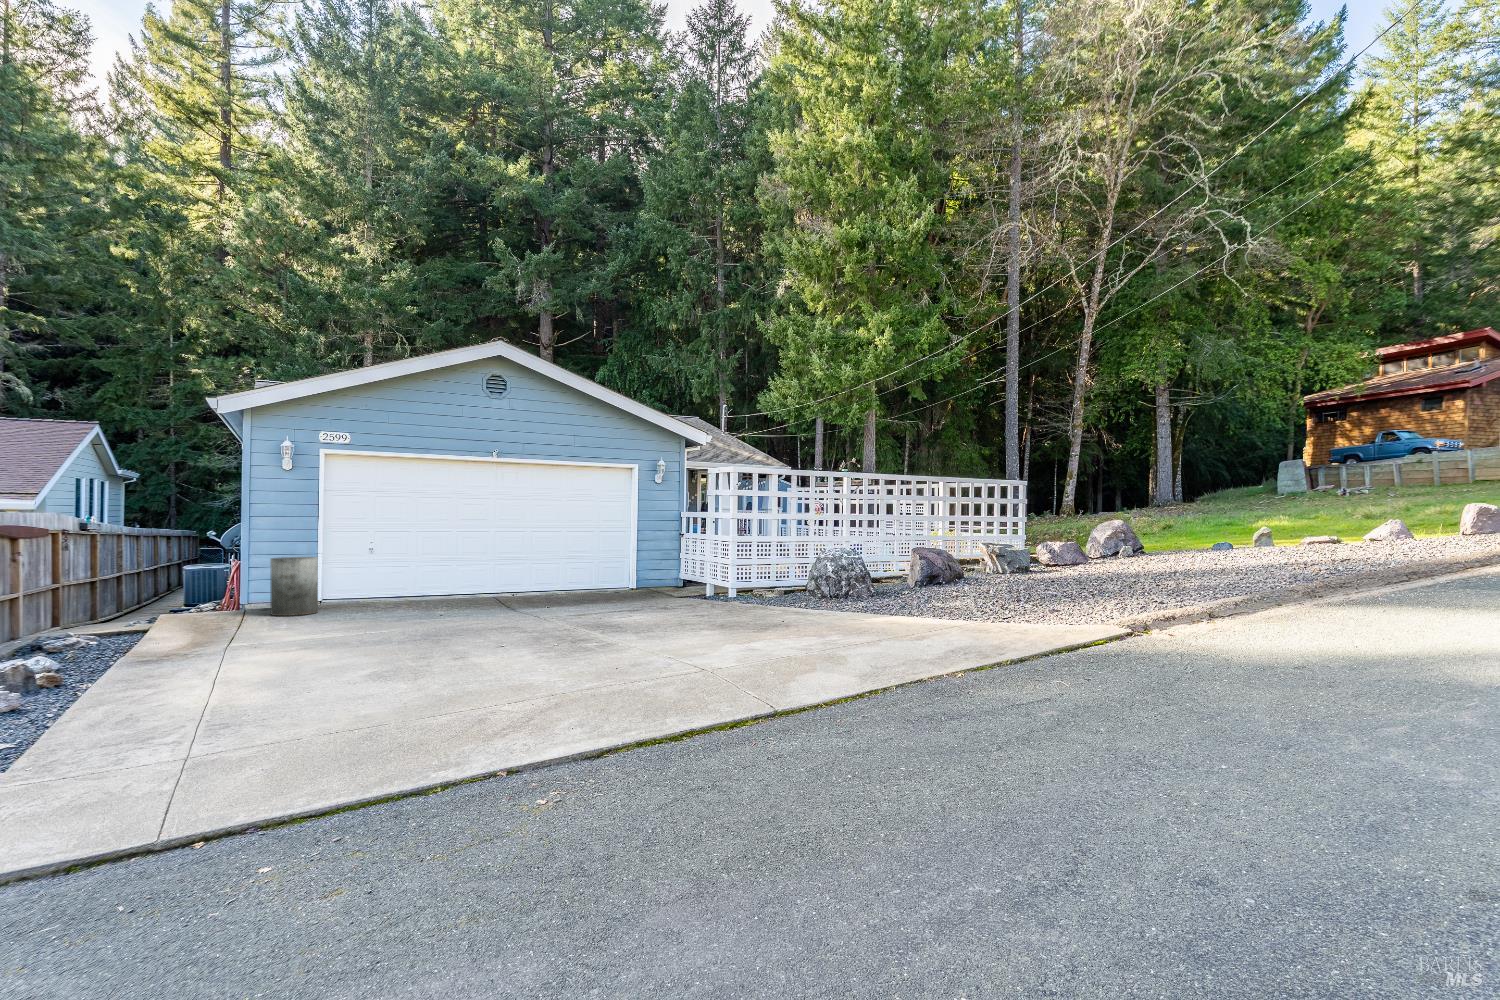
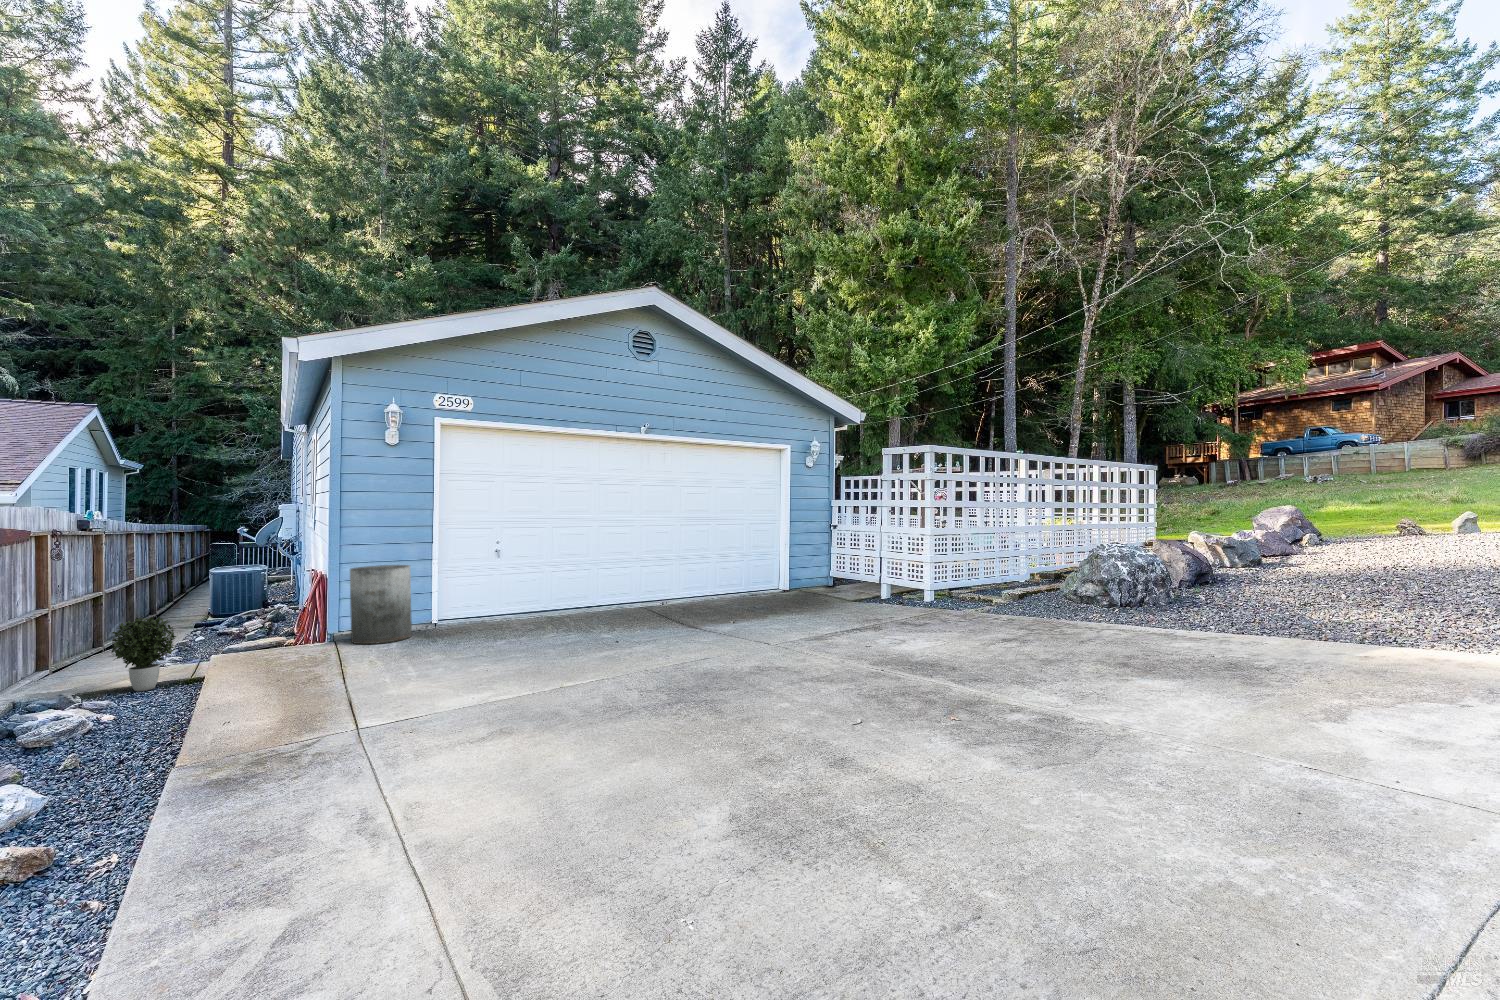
potted plant: none [101,587,145,639] -> present [112,617,176,691]

